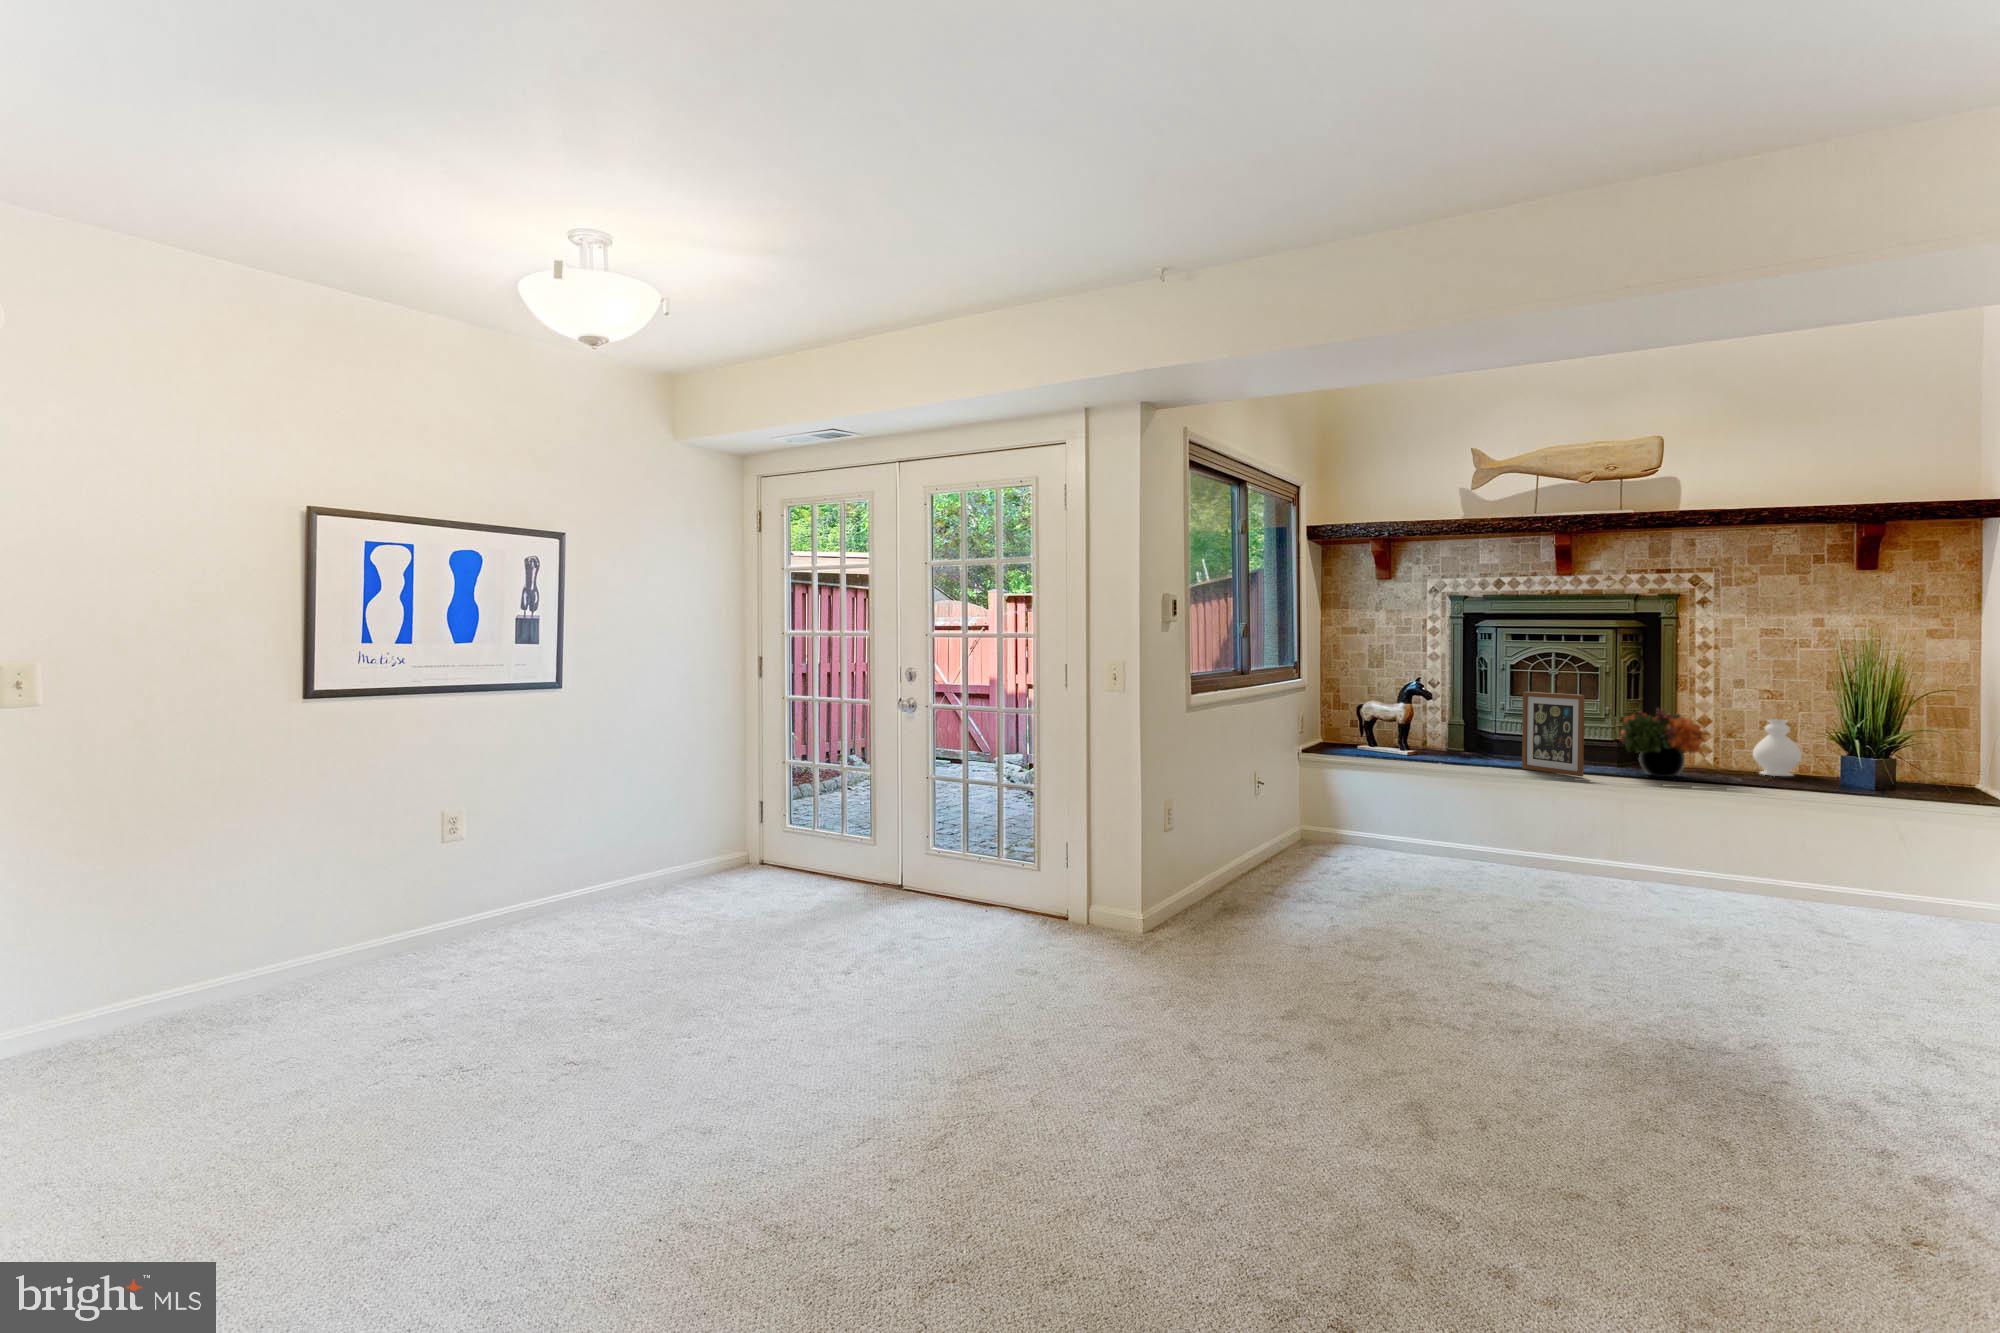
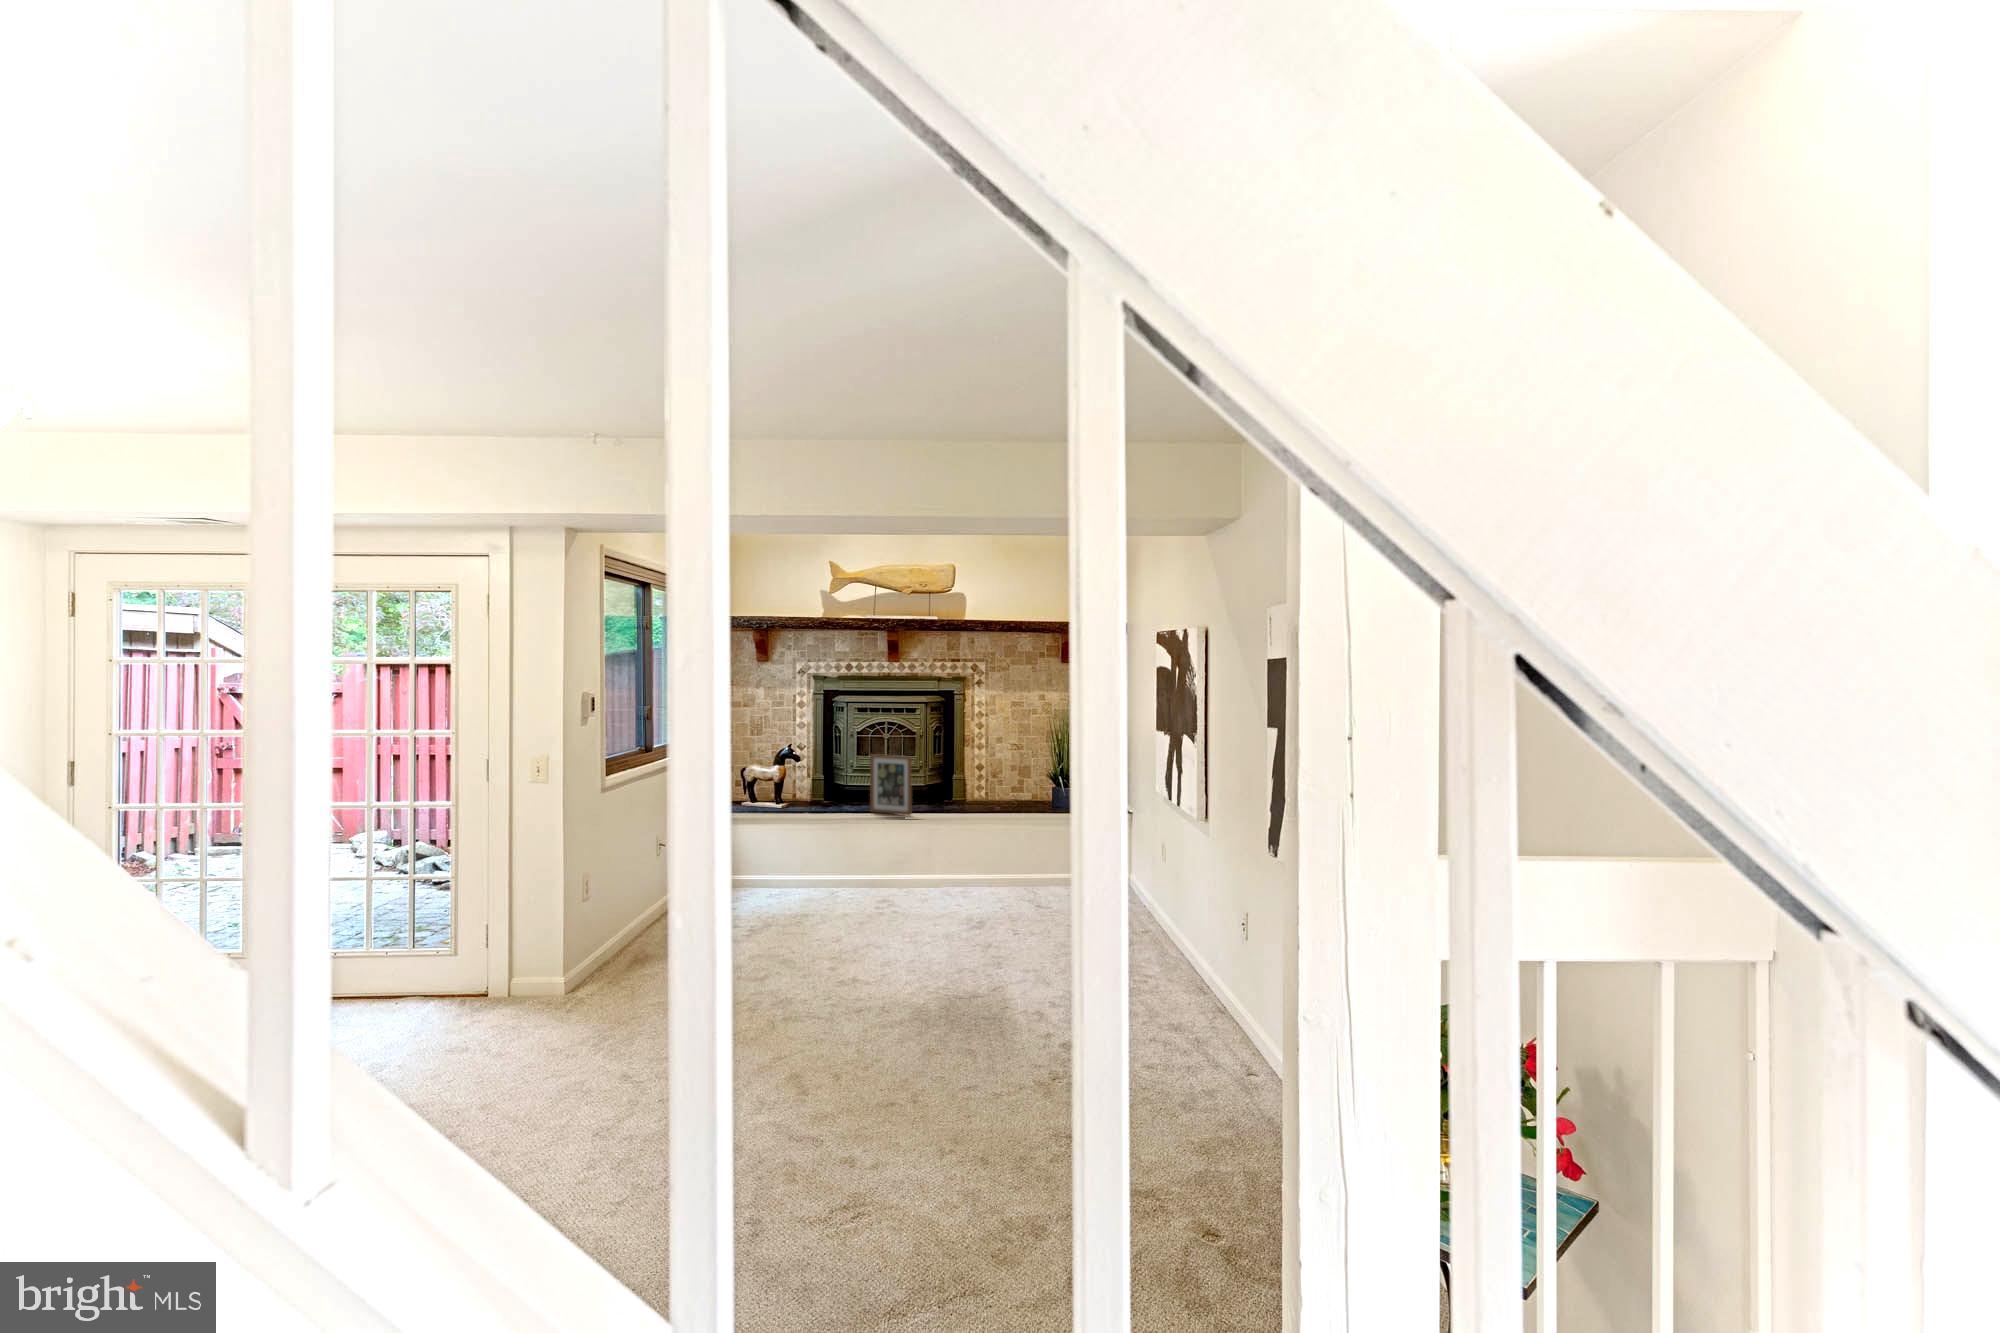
flower arrangement: present [1620,709,1706,777] -> none [931,763,984,811]
decorative vase: present [1753,719,1802,776] -> none [1009,766,1035,804]

